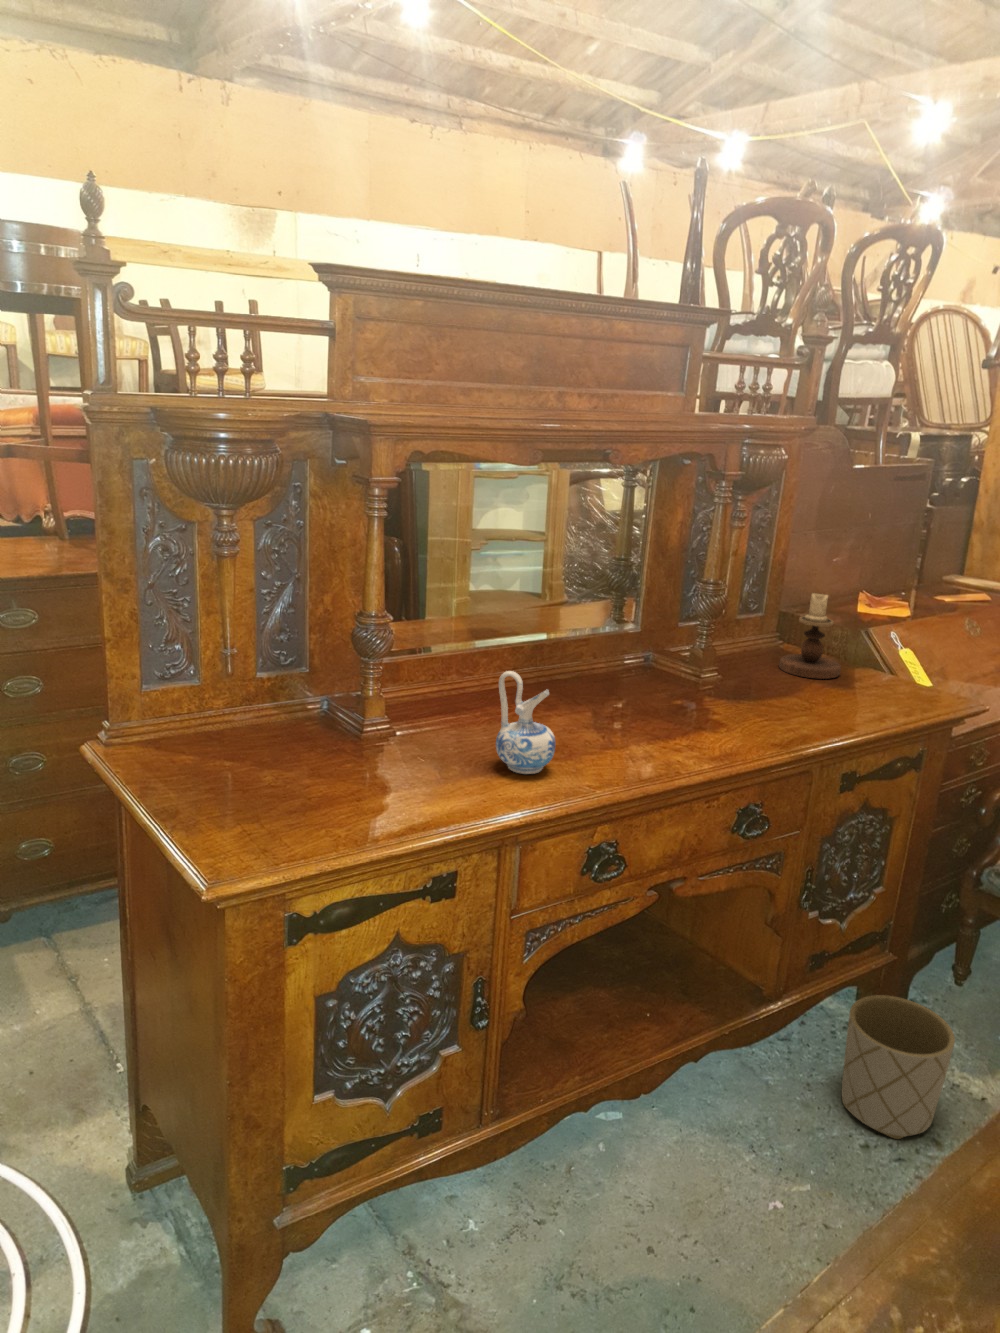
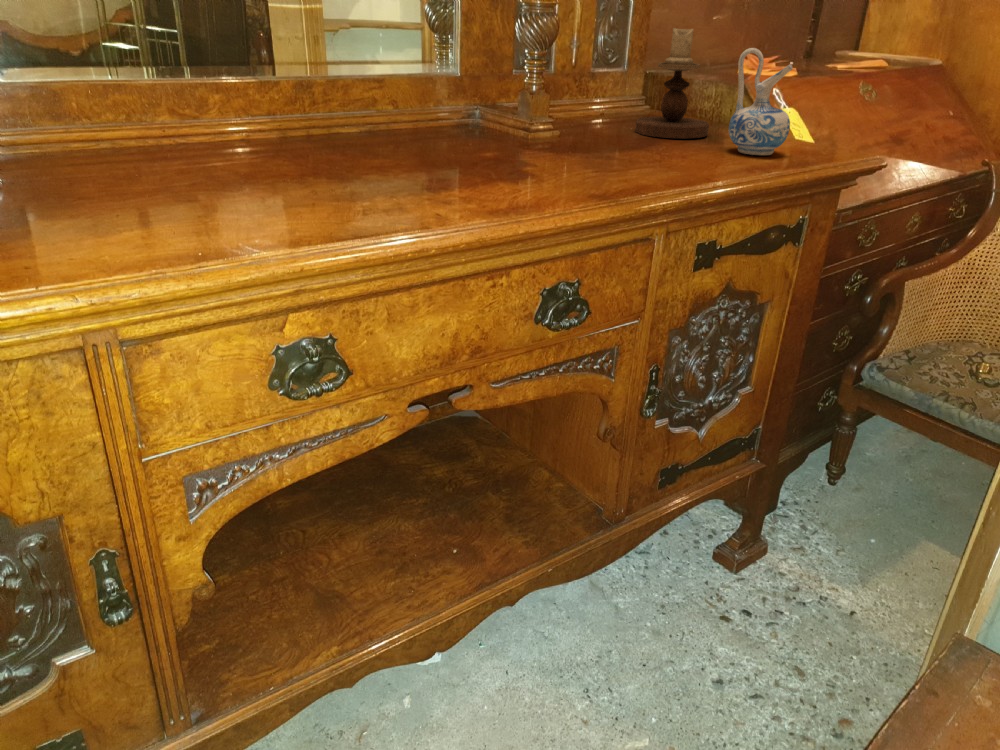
ceramic pitcher: present [496,671,556,774] -> present [729,48,793,155]
planter: present [842,995,955,1139] -> none [697,509,827,669]

